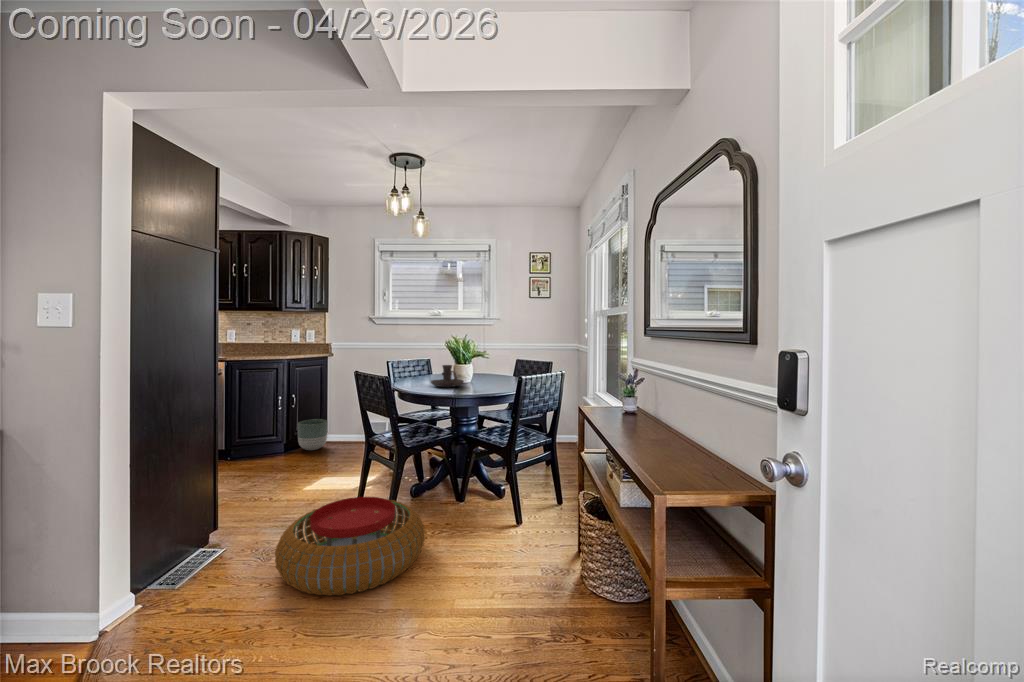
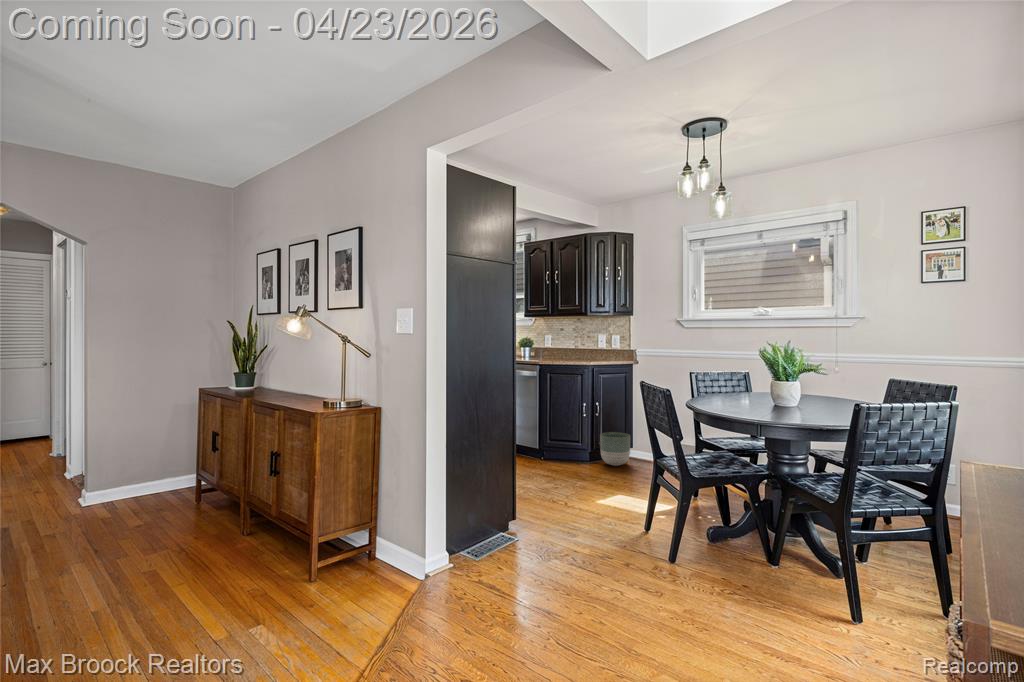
candle holder: present [431,365,463,387] -> none [733,380,780,408]
pouf: present [275,497,425,596] -> none [548,522,706,627]

